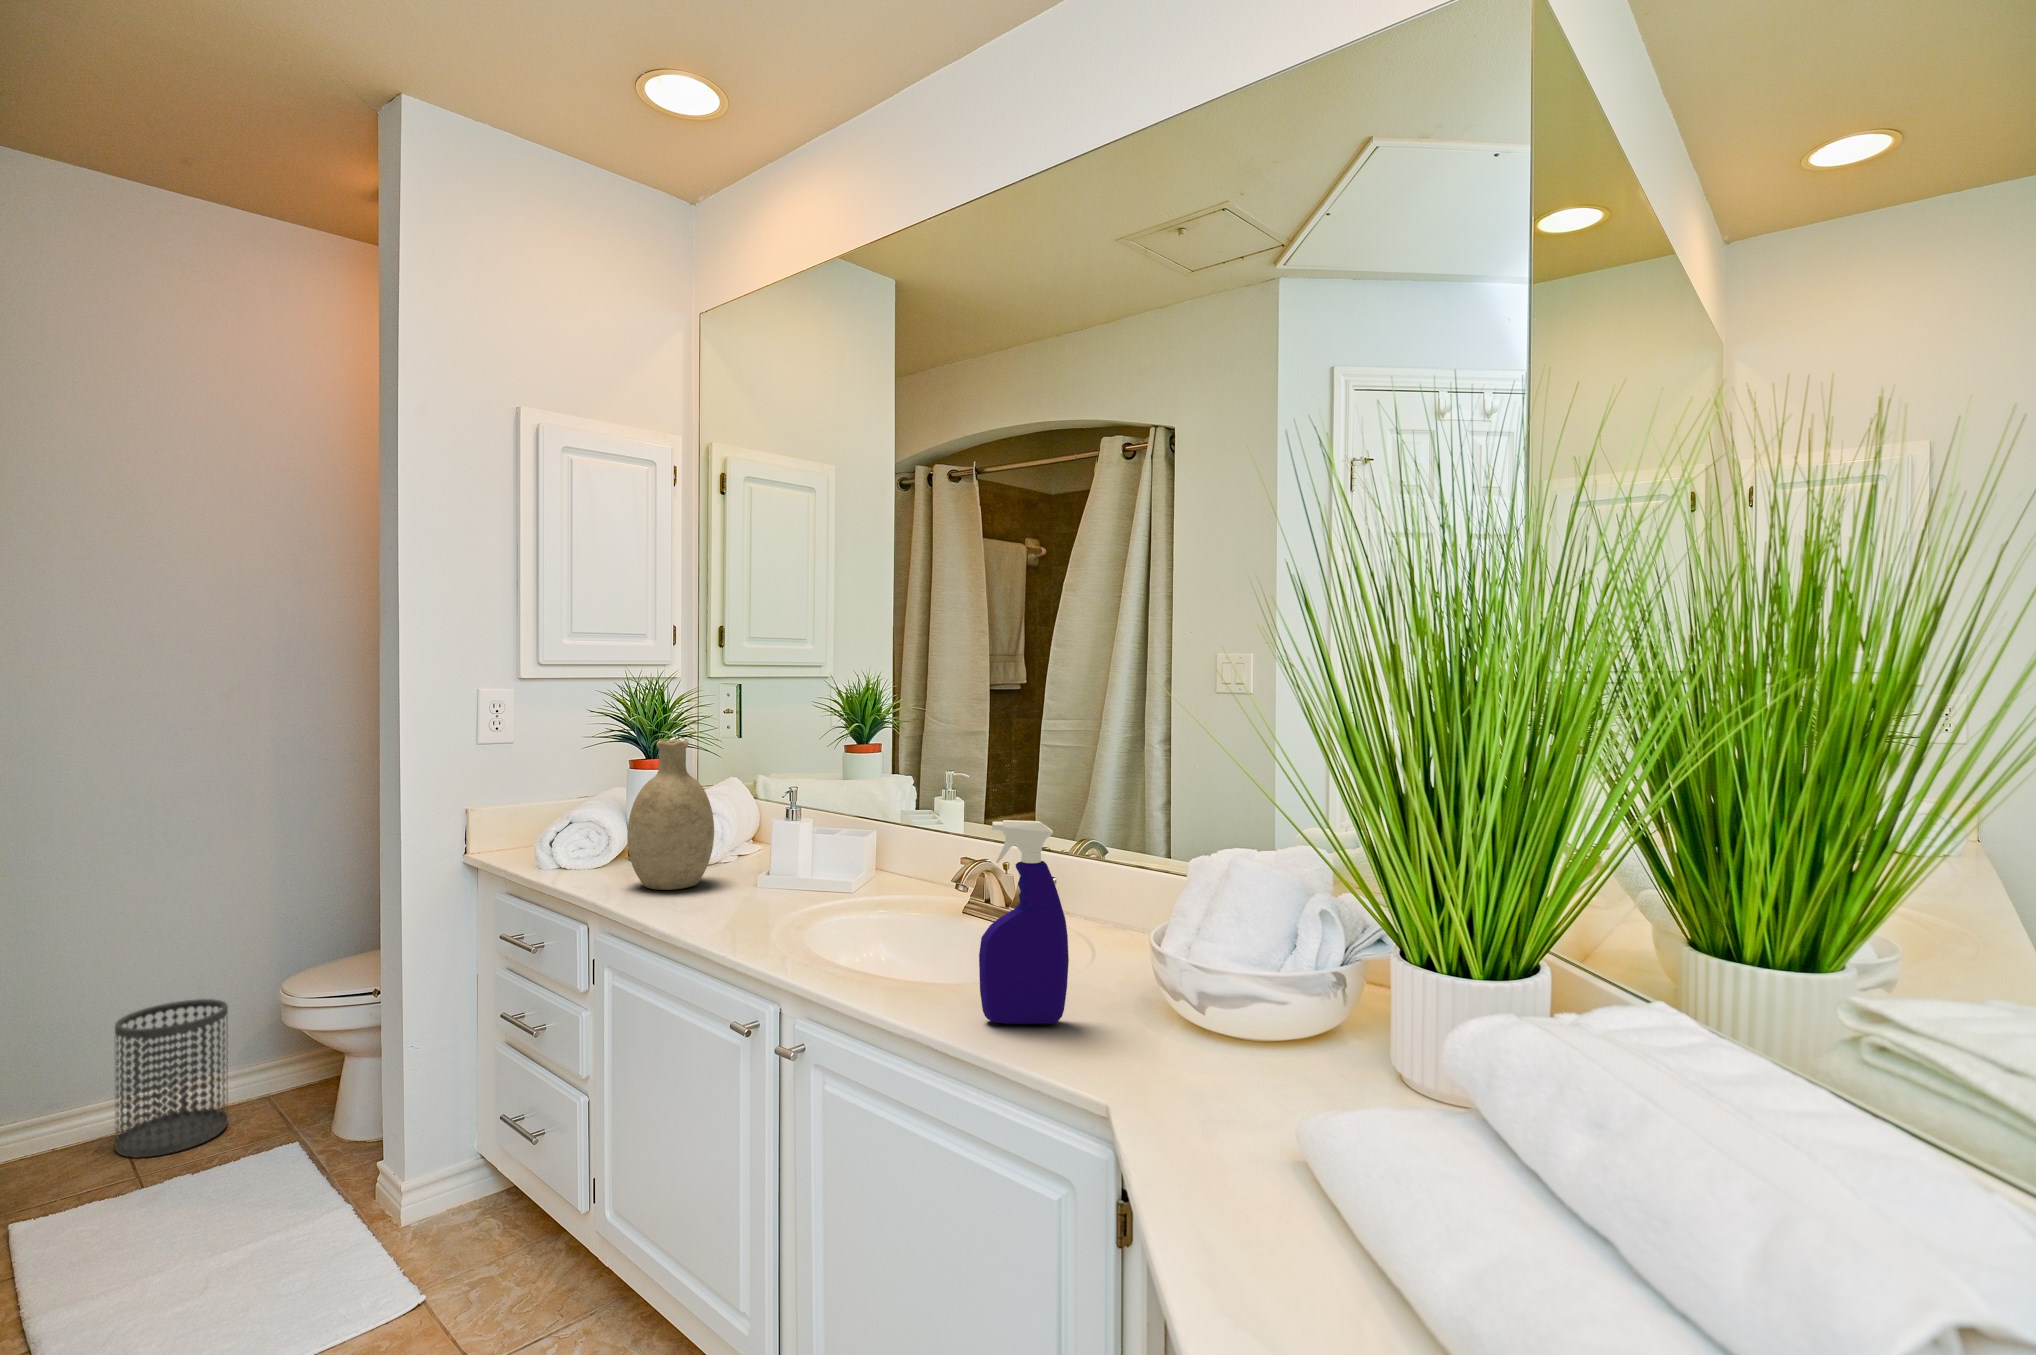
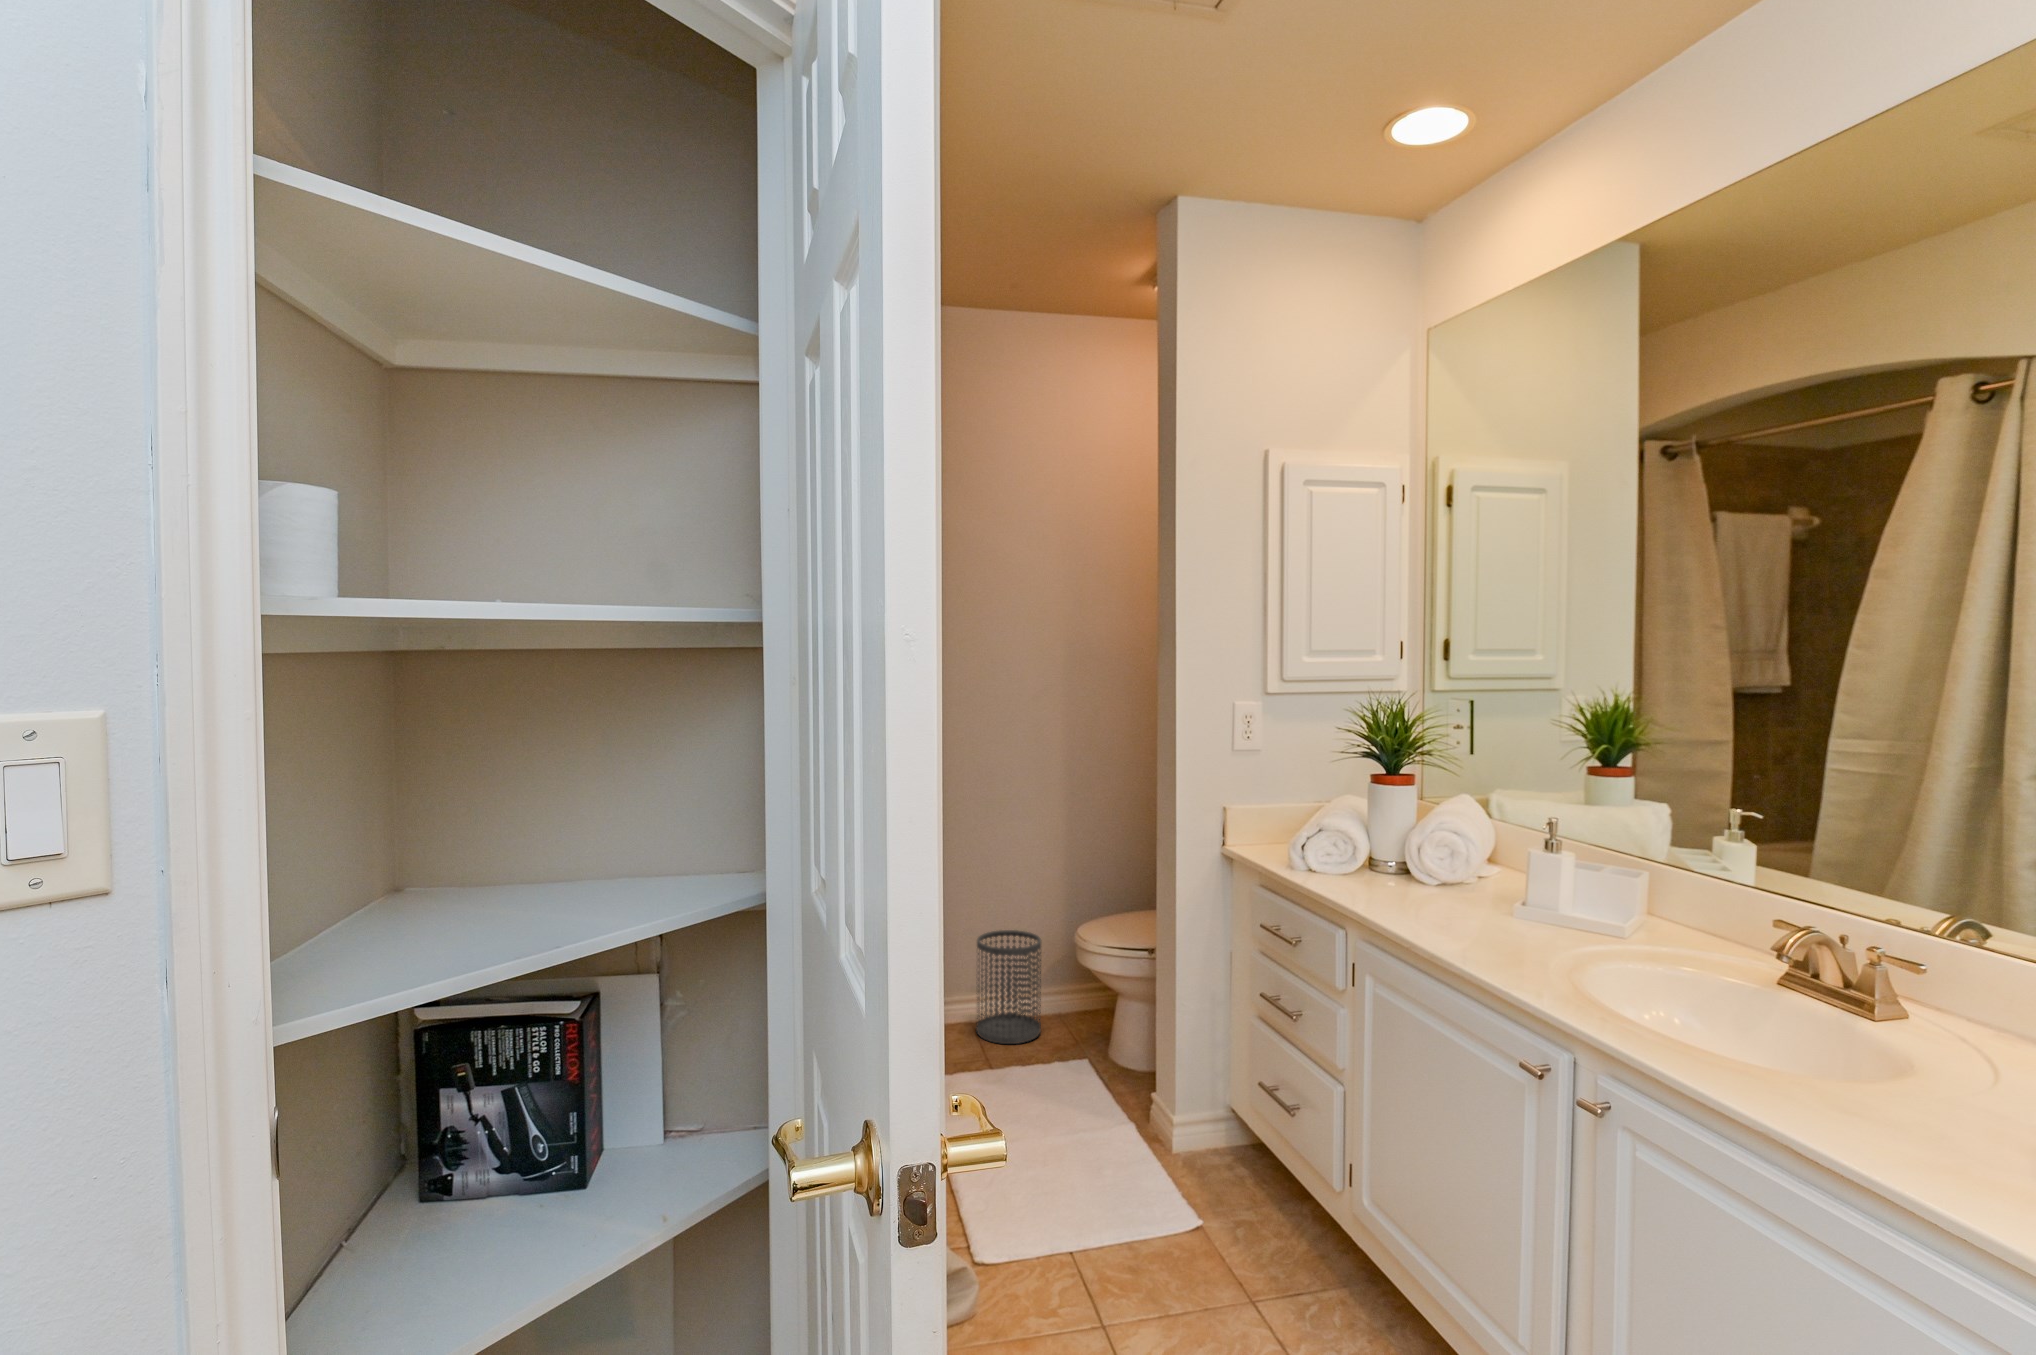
decorative vase: present [627,739,714,890] -> none [1379,761,1463,907]
spray bottle: present [979,820,1069,1024] -> none [1850,901,1989,1150]

